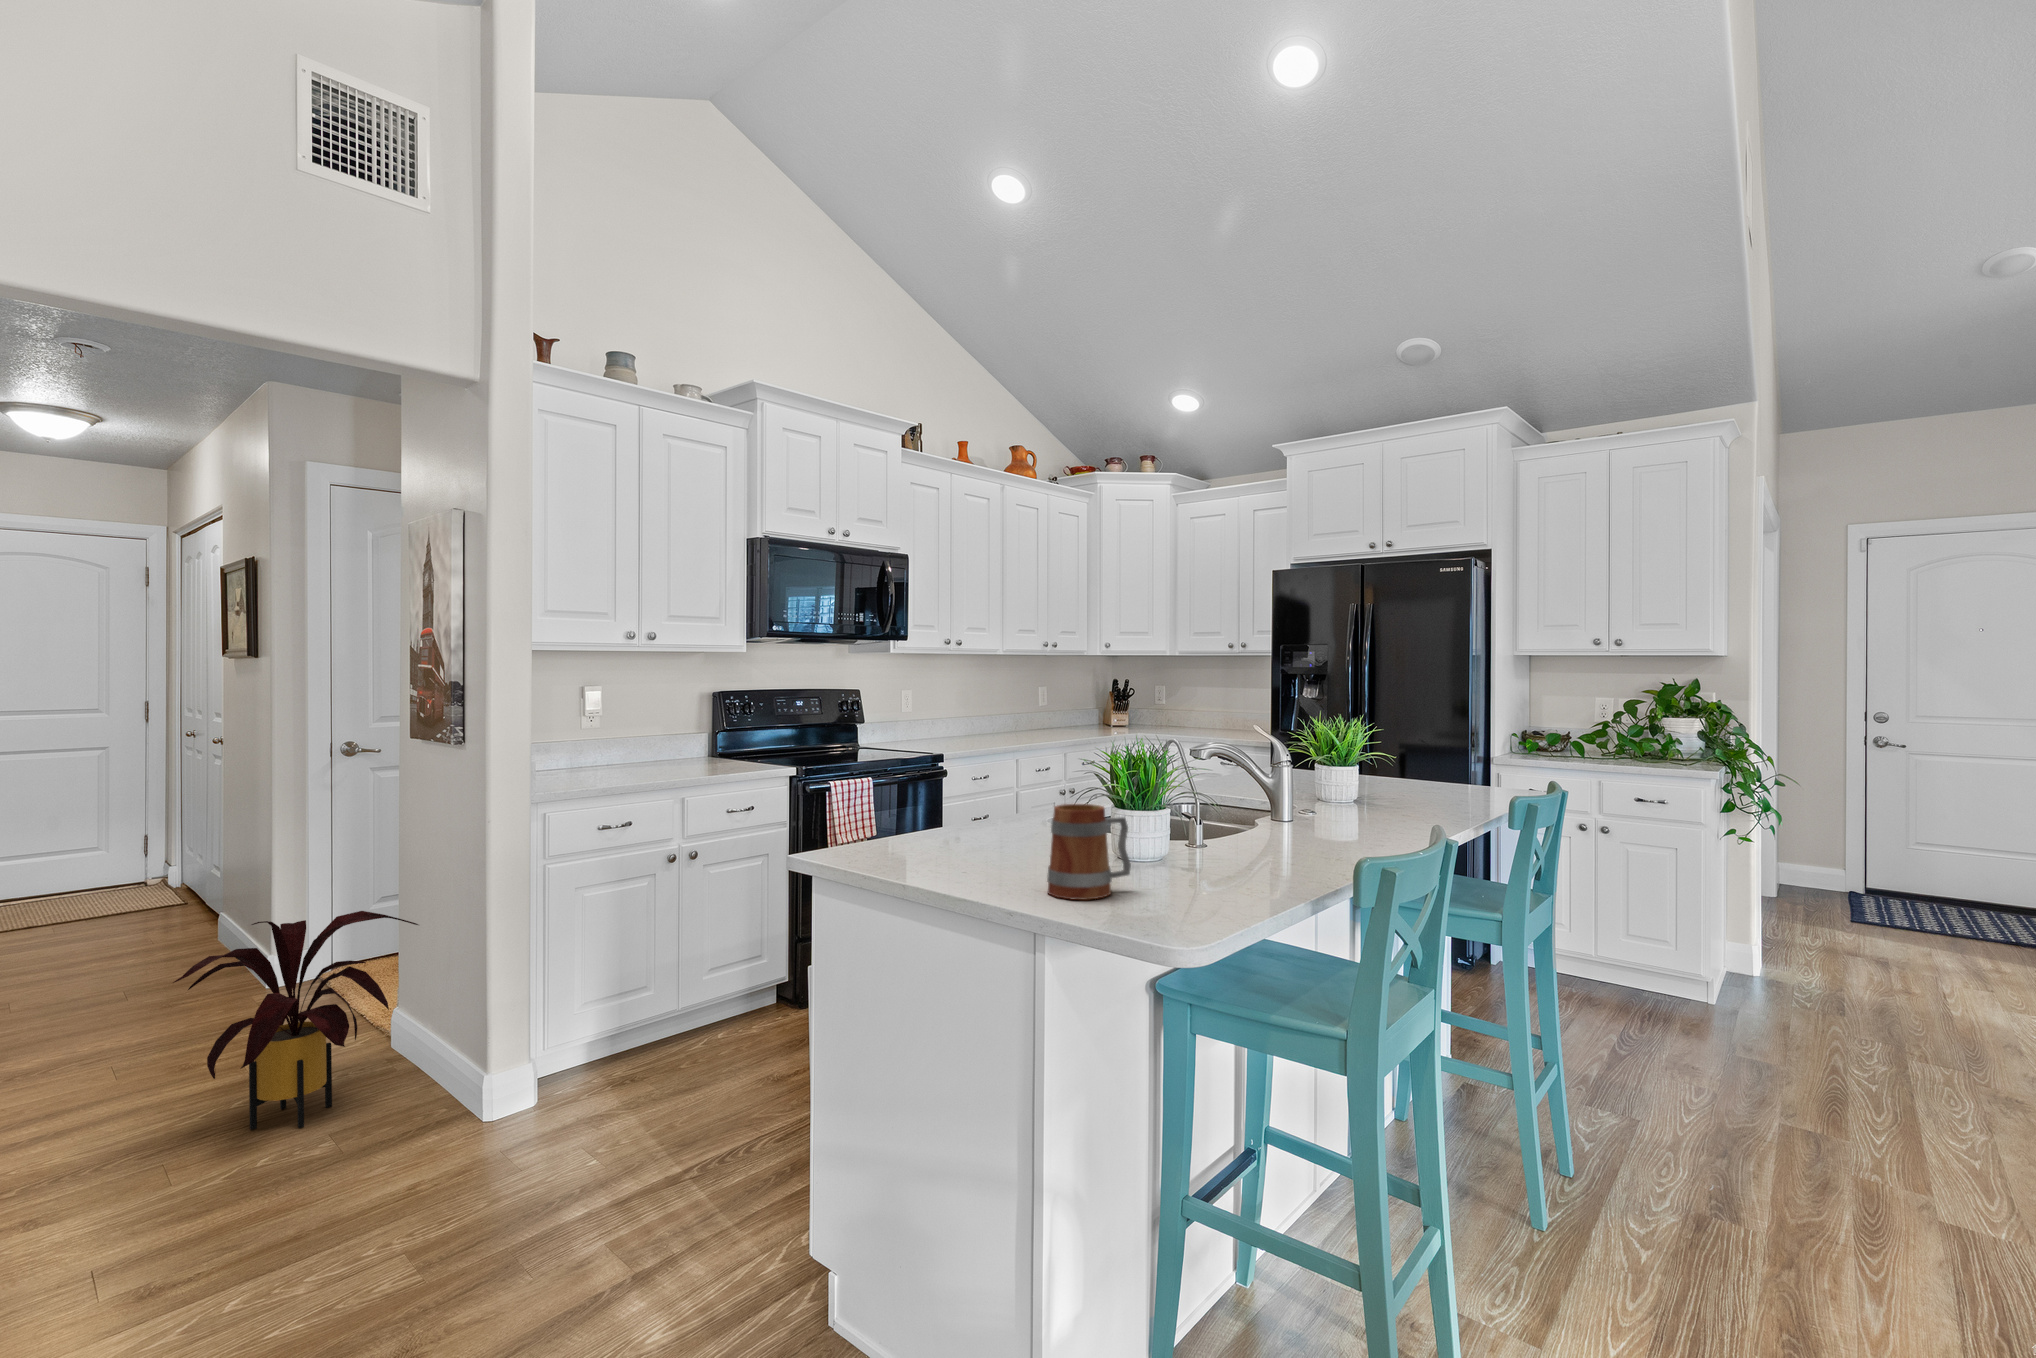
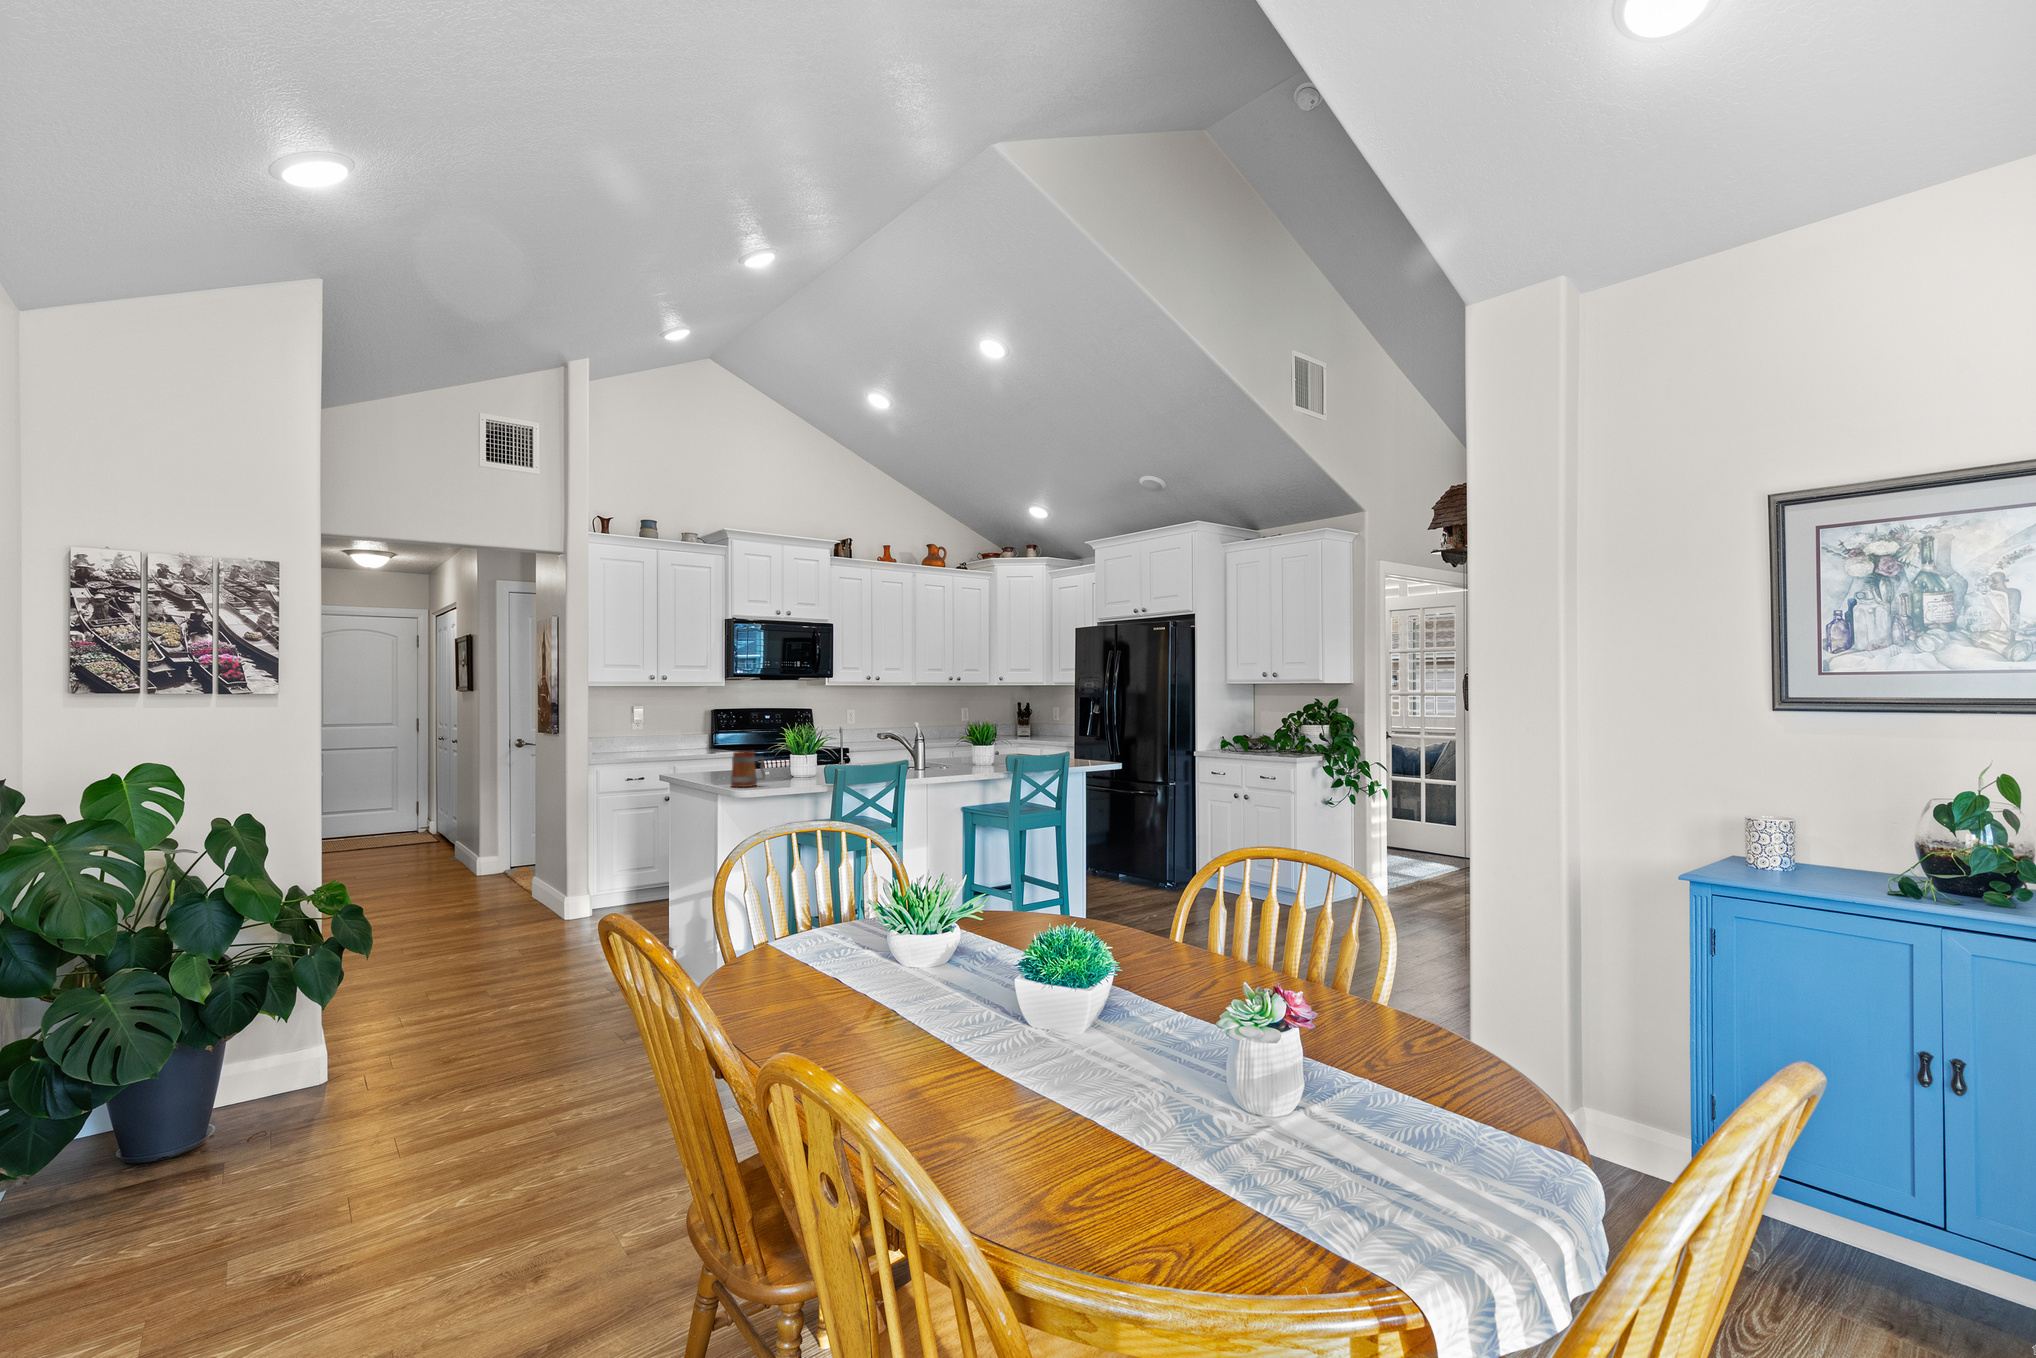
house plant: present [173,911,418,1130] -> none [428,819,540,920]

